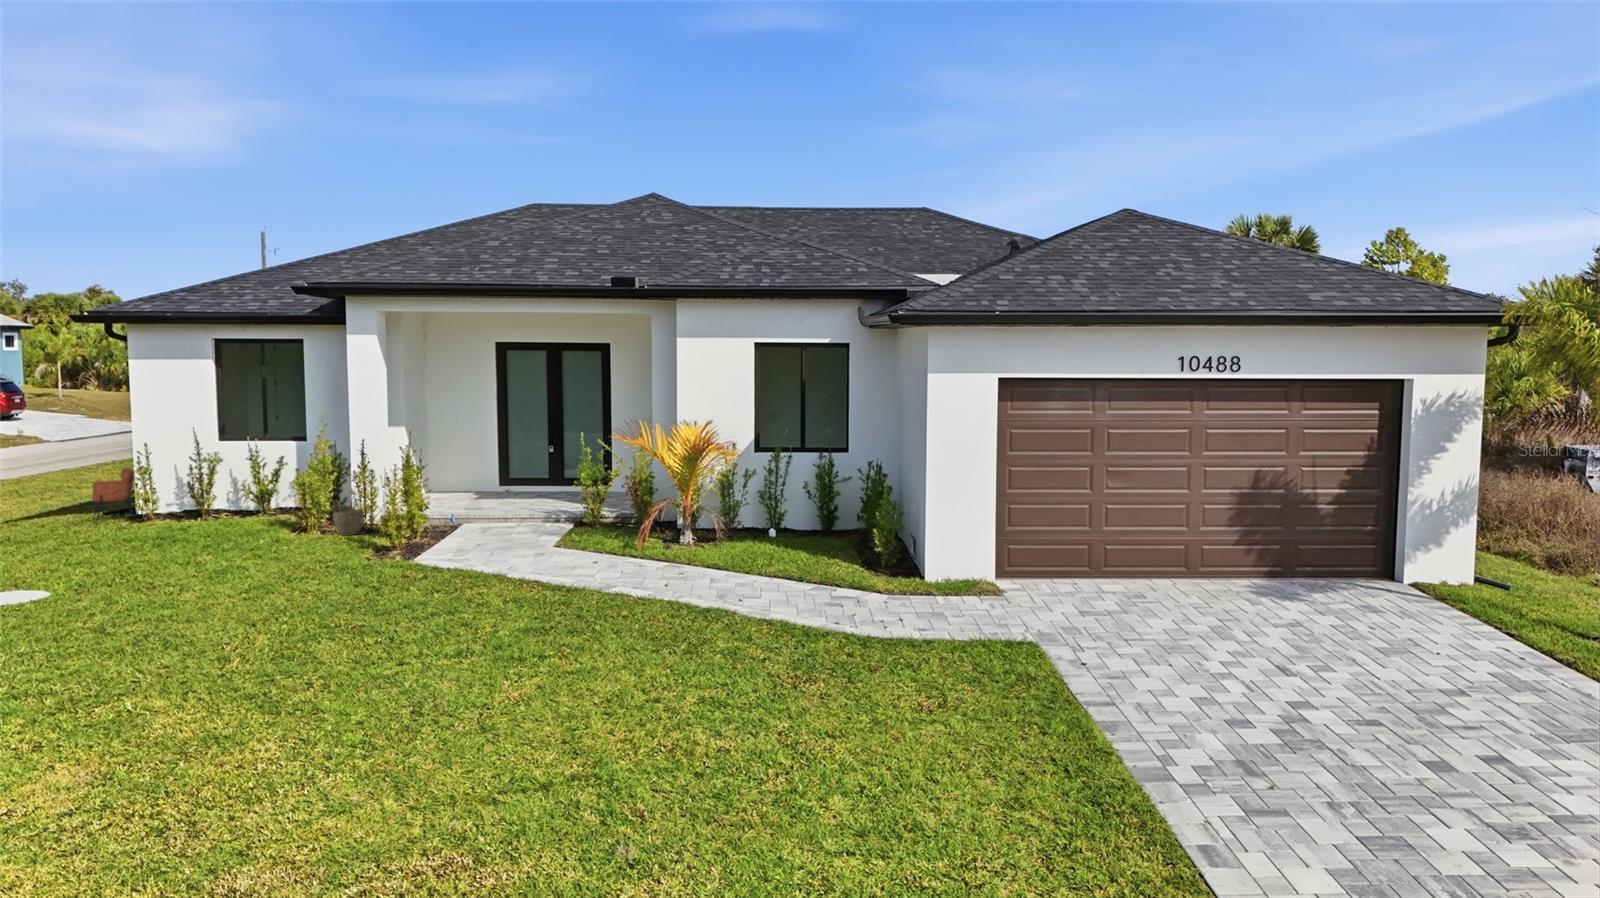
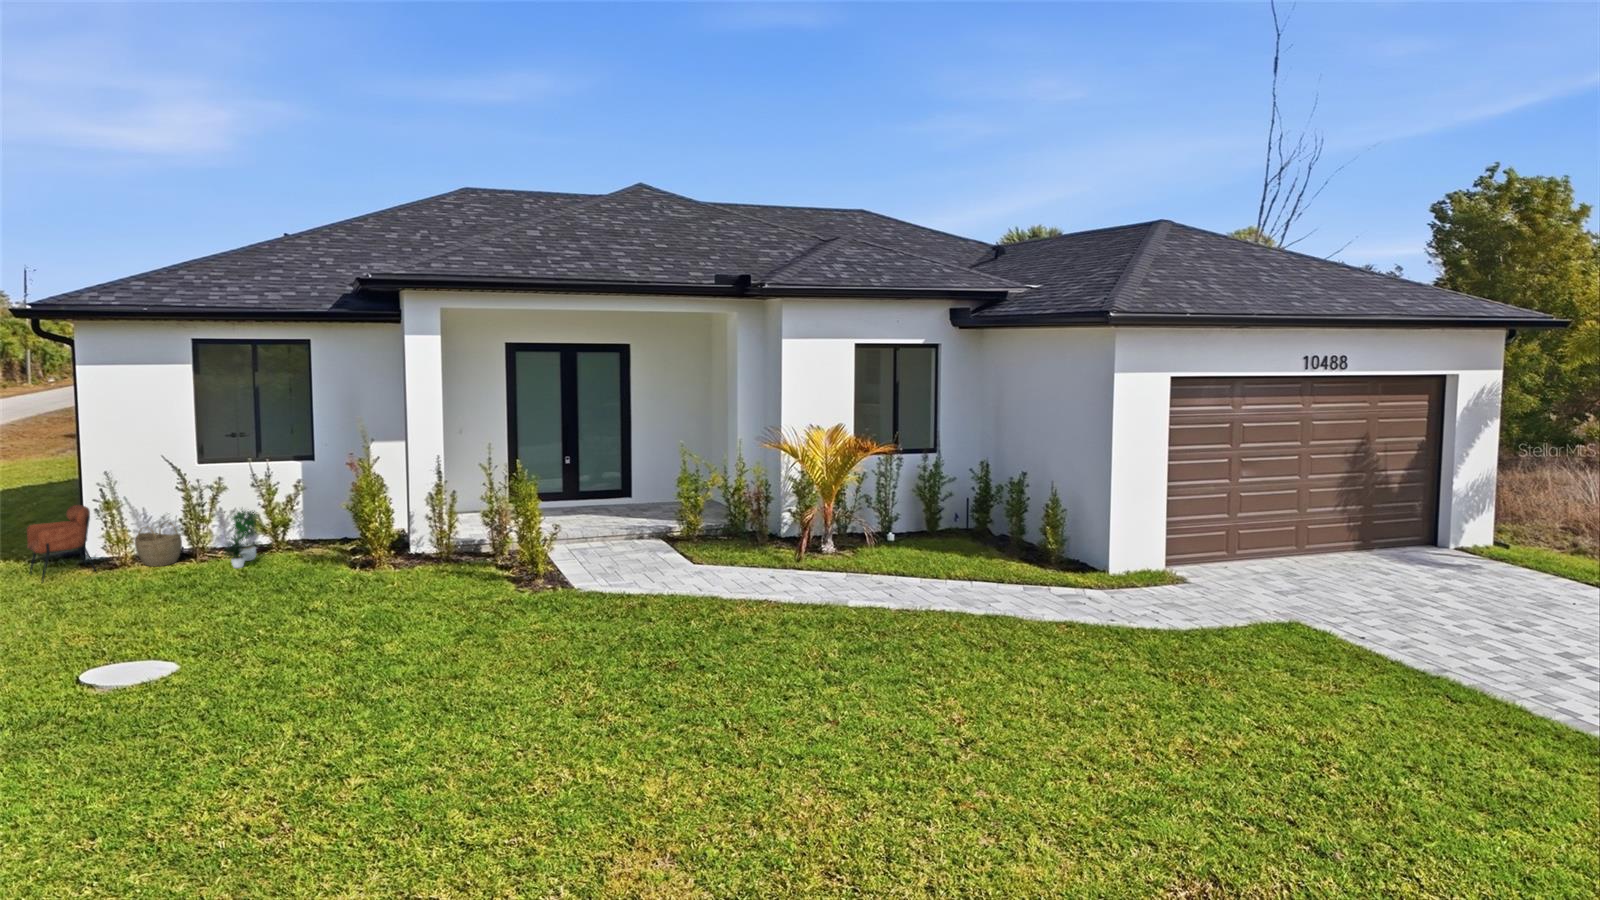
potted plant: none [214,475,250,525] -> present [224,509,257,568]
woven basket: present [333,499,363,536] -> present [135,524,182,566]

